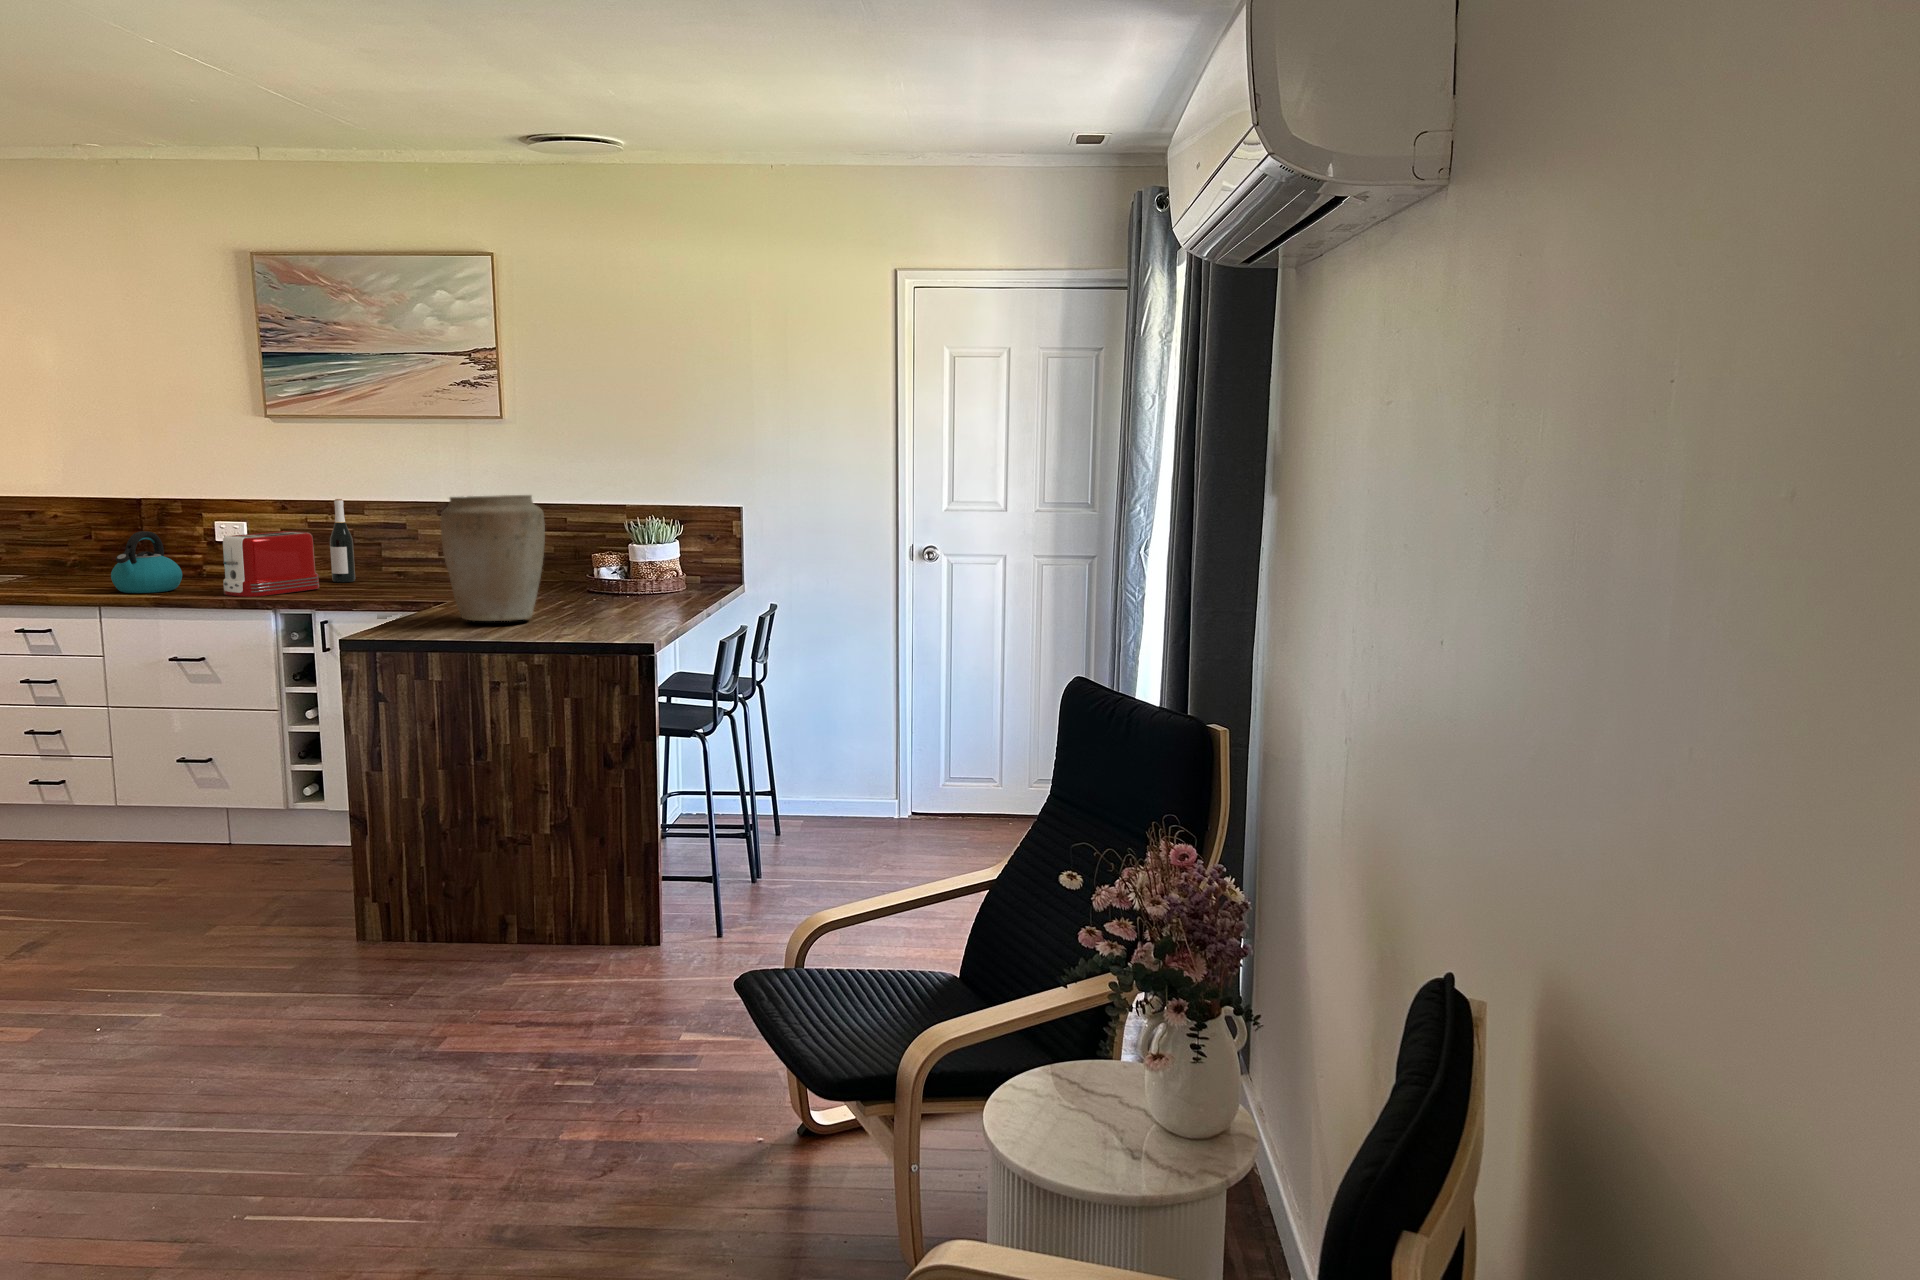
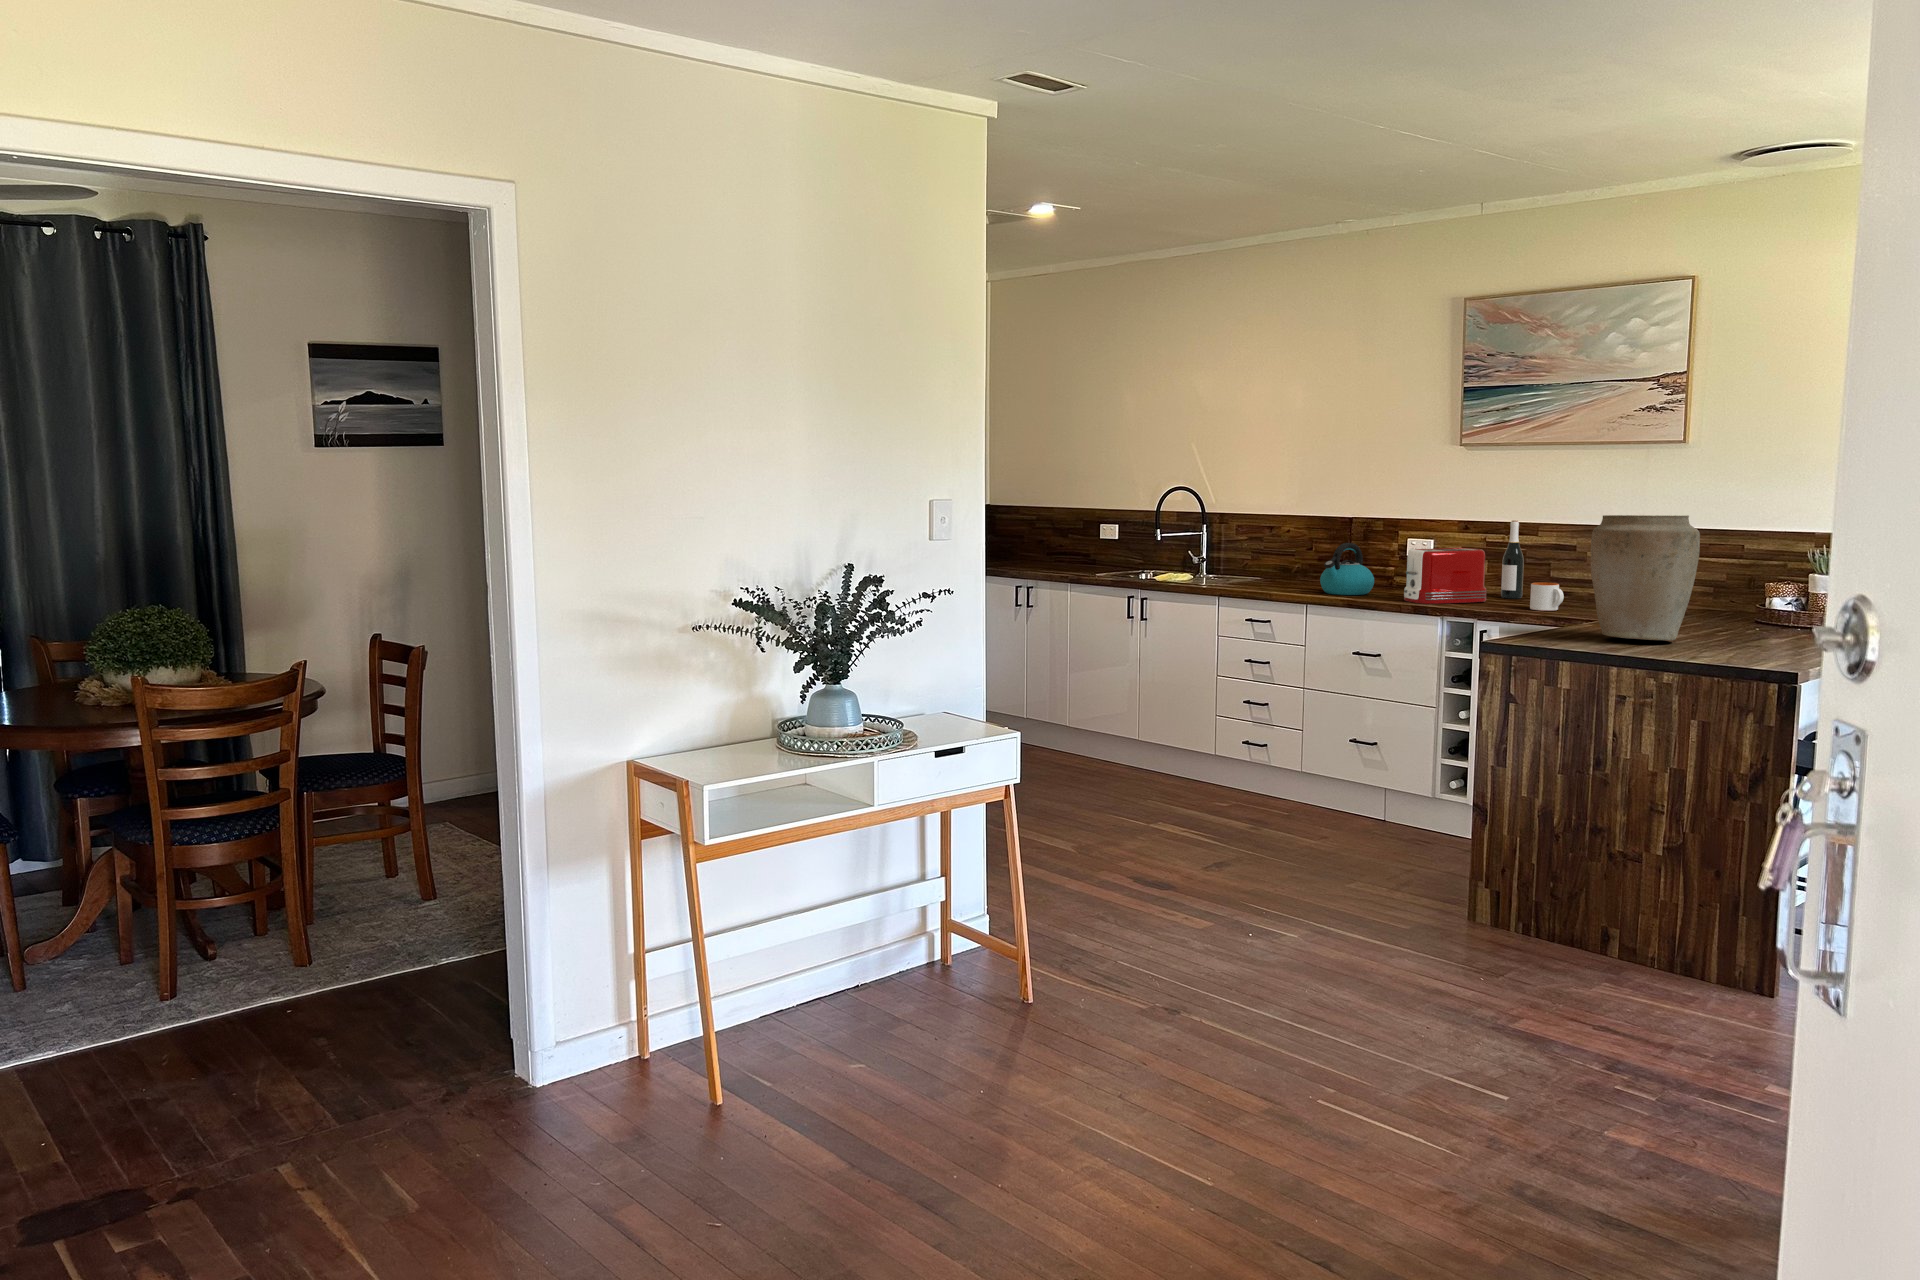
mug: none [369,565,405,595] -> present [1530,582,1564,611]

